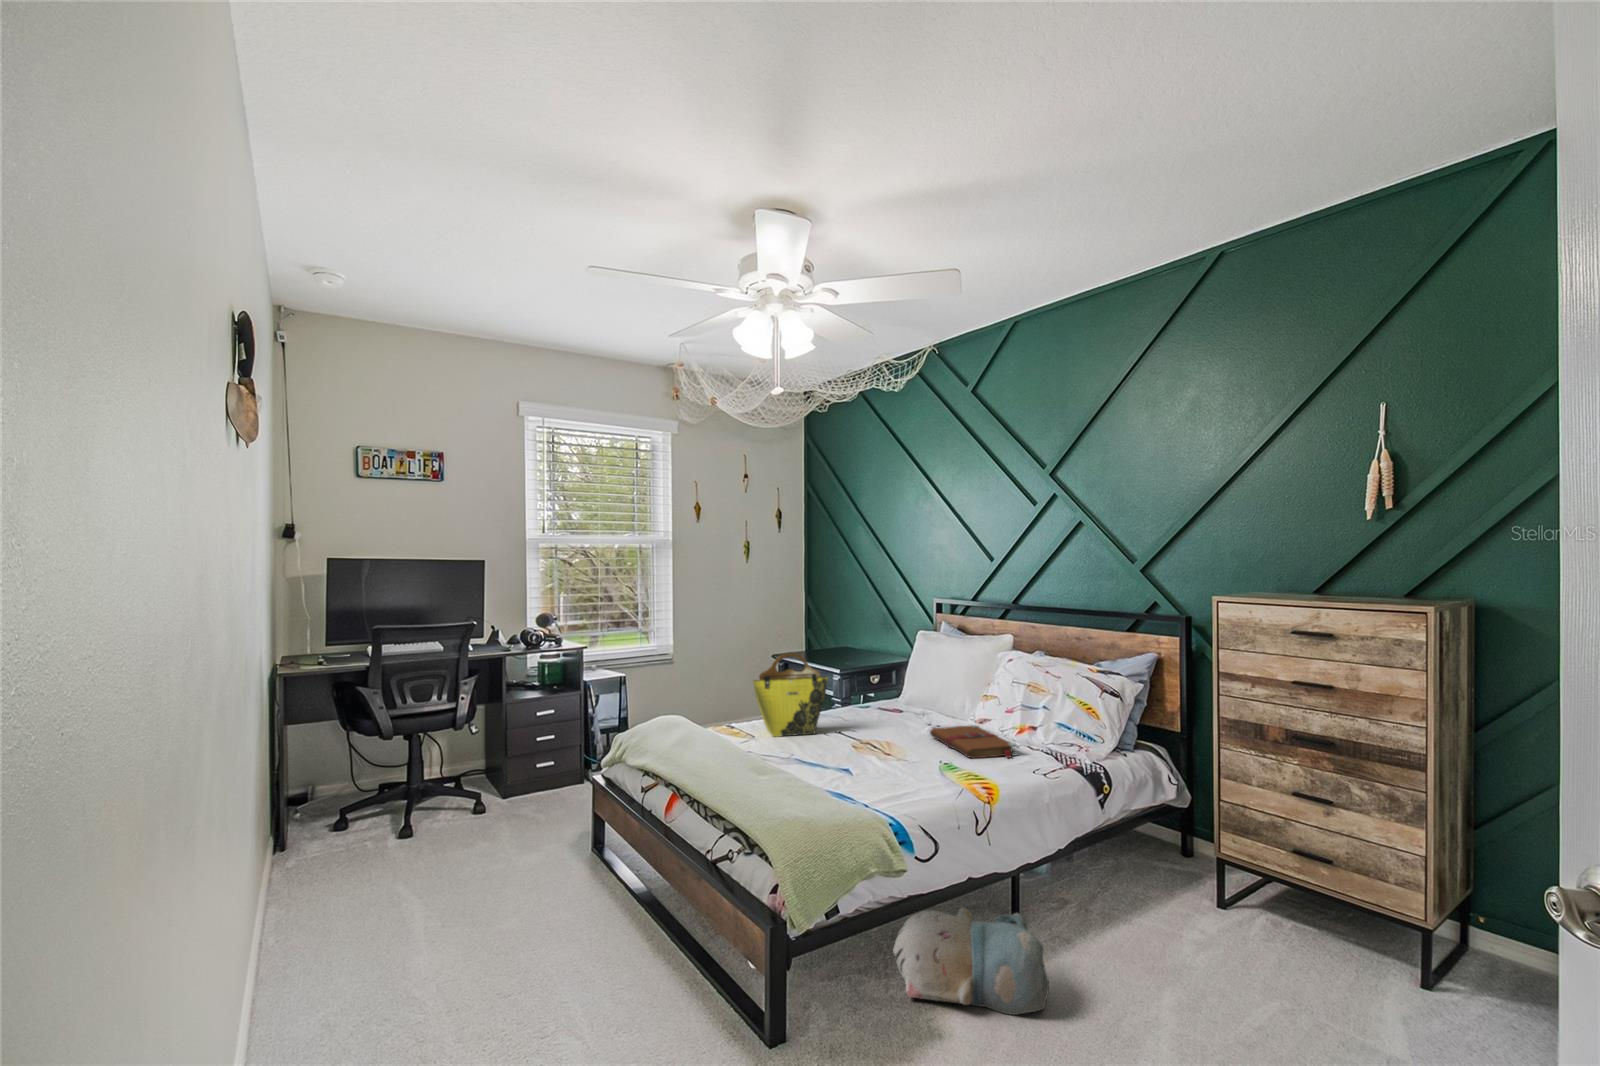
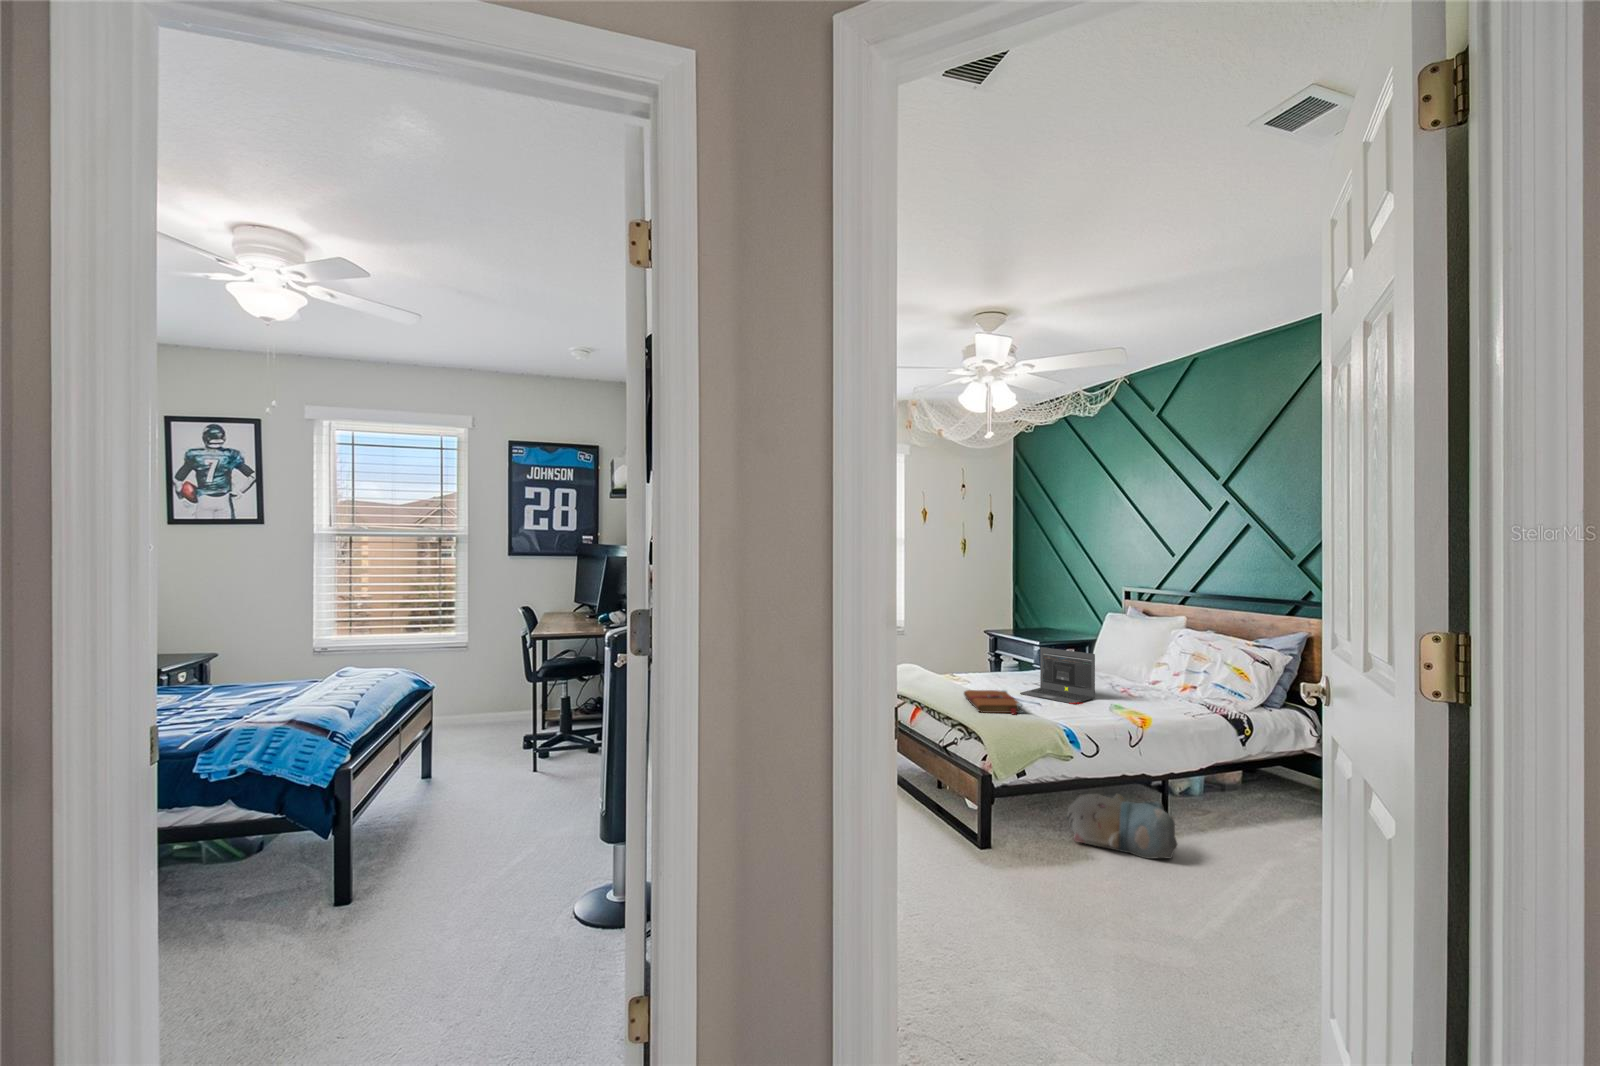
tote bag: present [753,653,828,737] -> none [969,622,1027,683]
laptop: none [822,686,919,770] -> present [1020,647,1095,704]
book: present [930,725,1018,758] -> present [964,690,1023,714]

